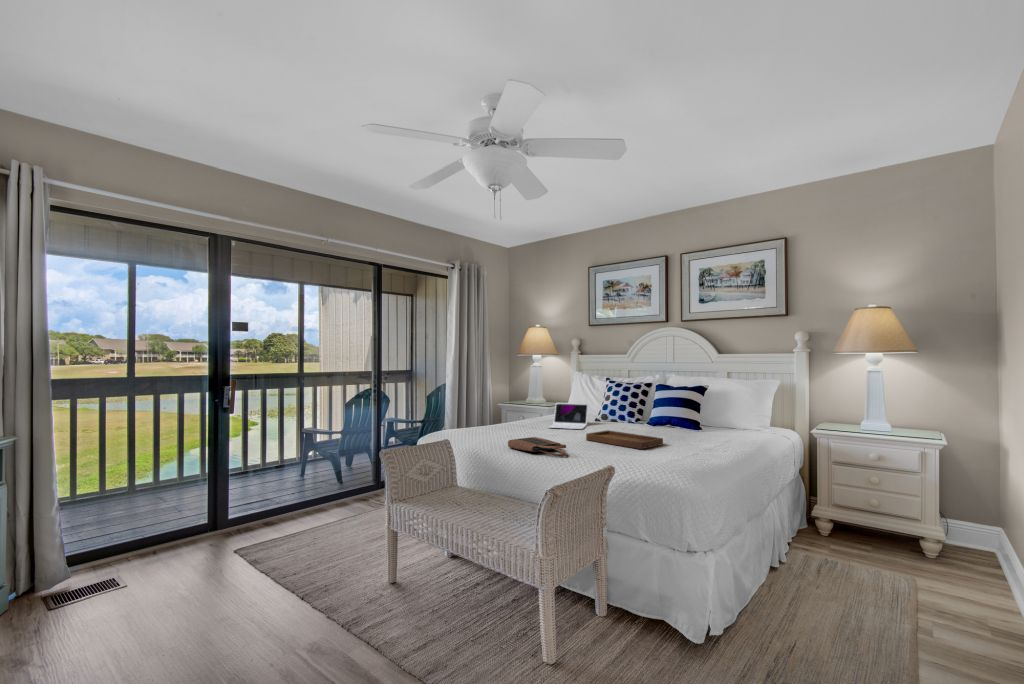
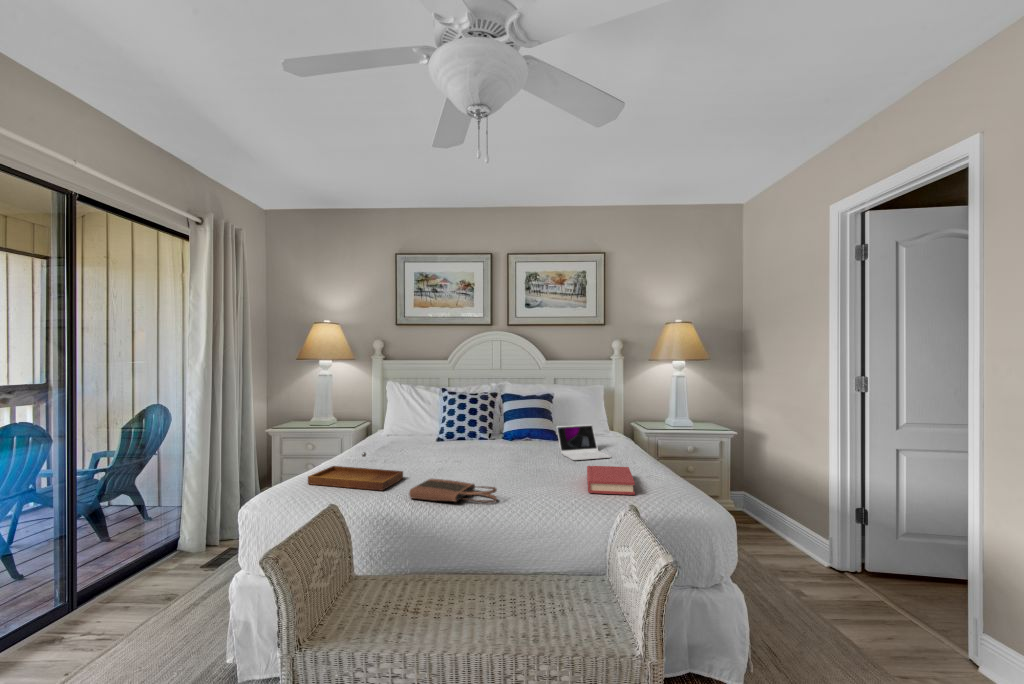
laptop: present [549,403,588,429] -> present [556,424,611,460]
tray: present [586,419,663,449] -> present [308,452,403,490]
hardback book: none [651,443,715,468] -> present [587,466,635,495]

